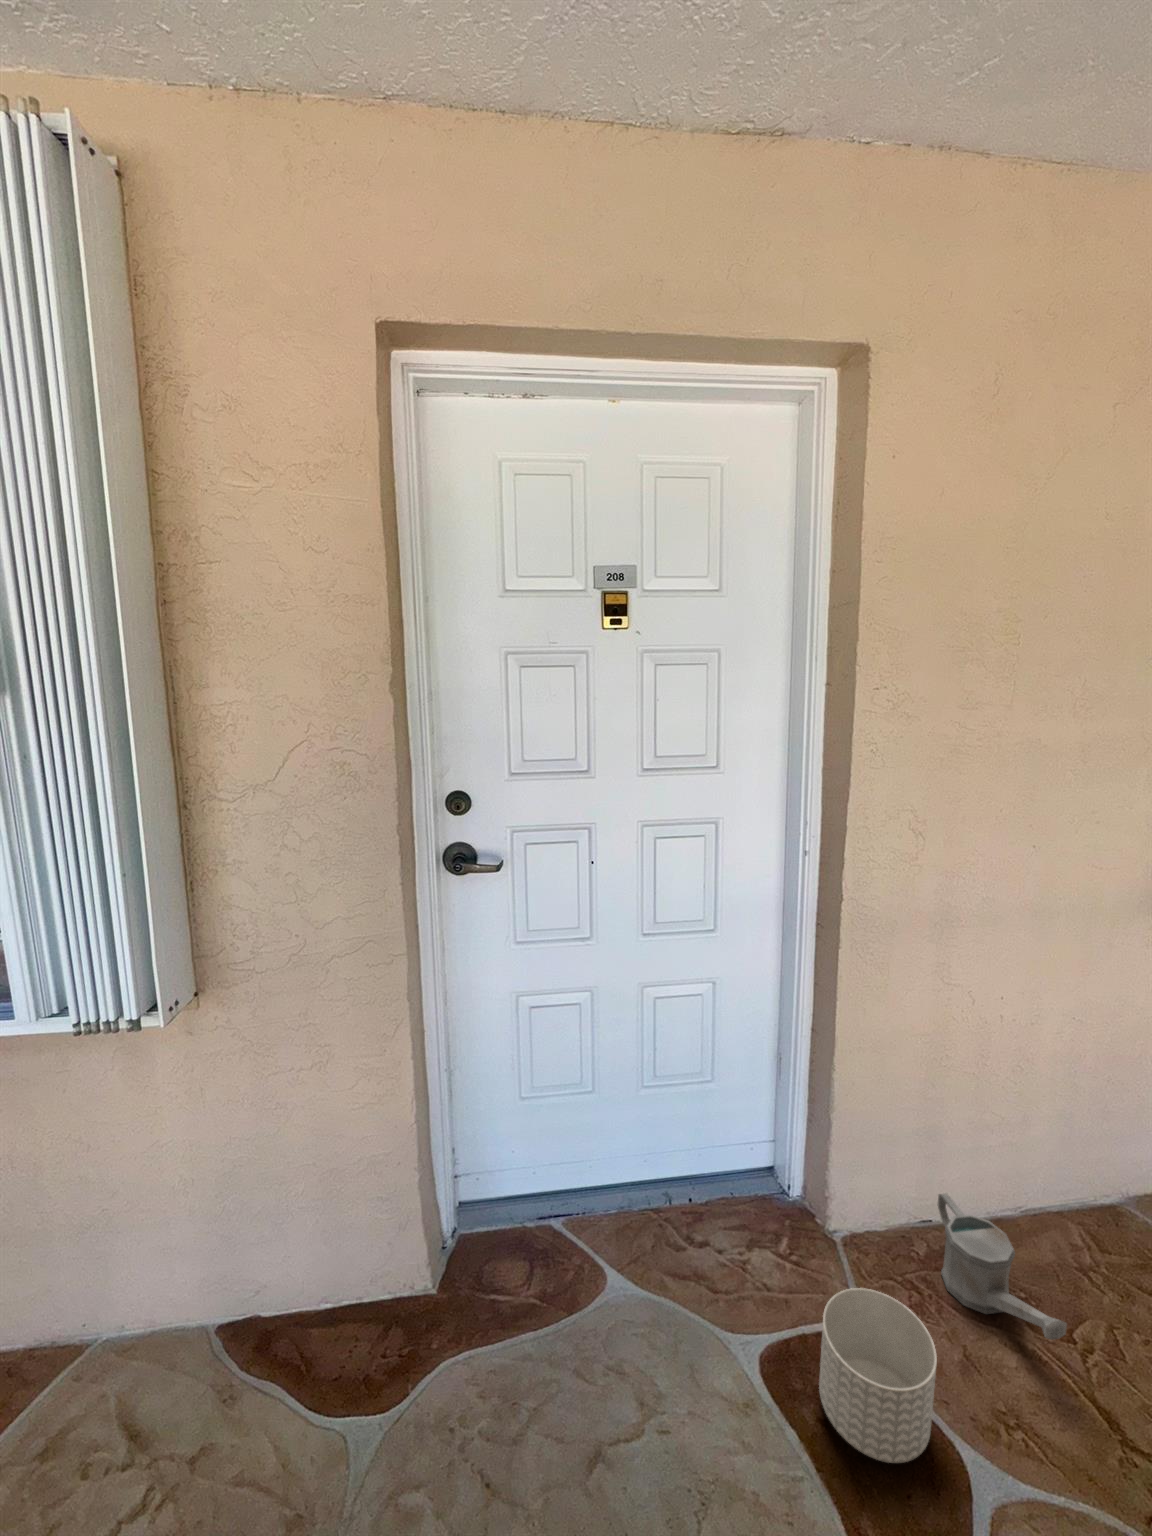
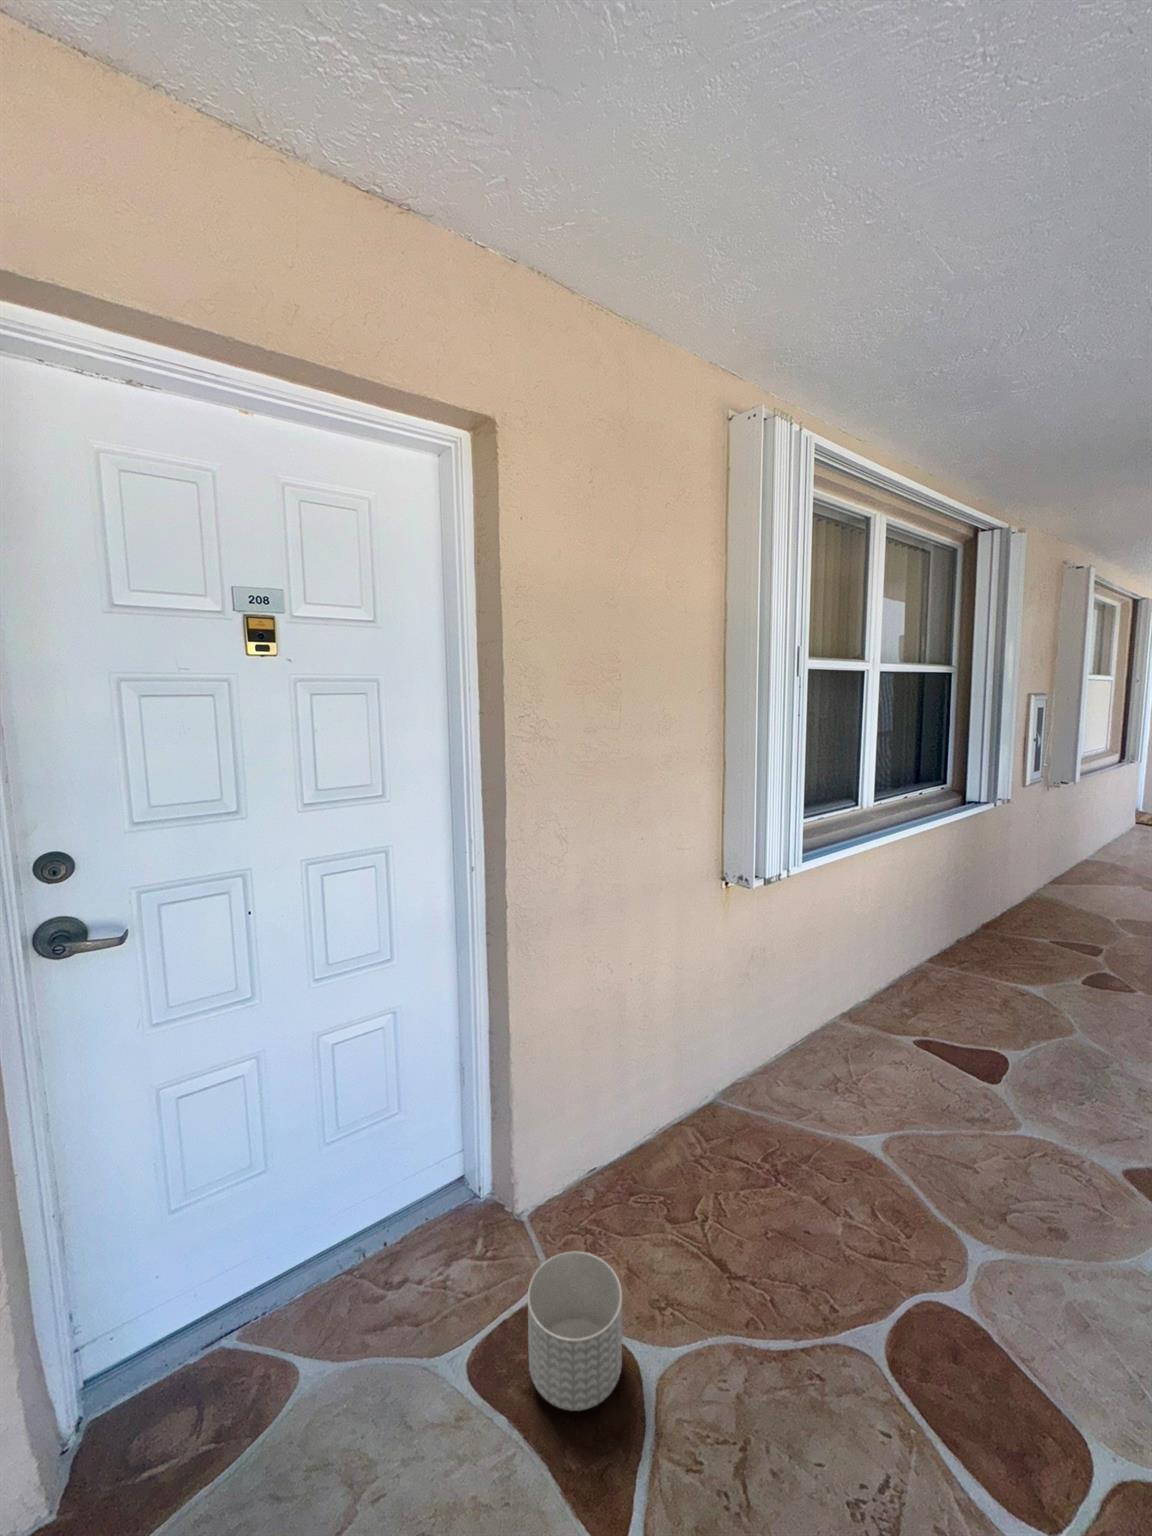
watering can: present [938,1194,1067,1340] -> none [598,1140,700,1231]

